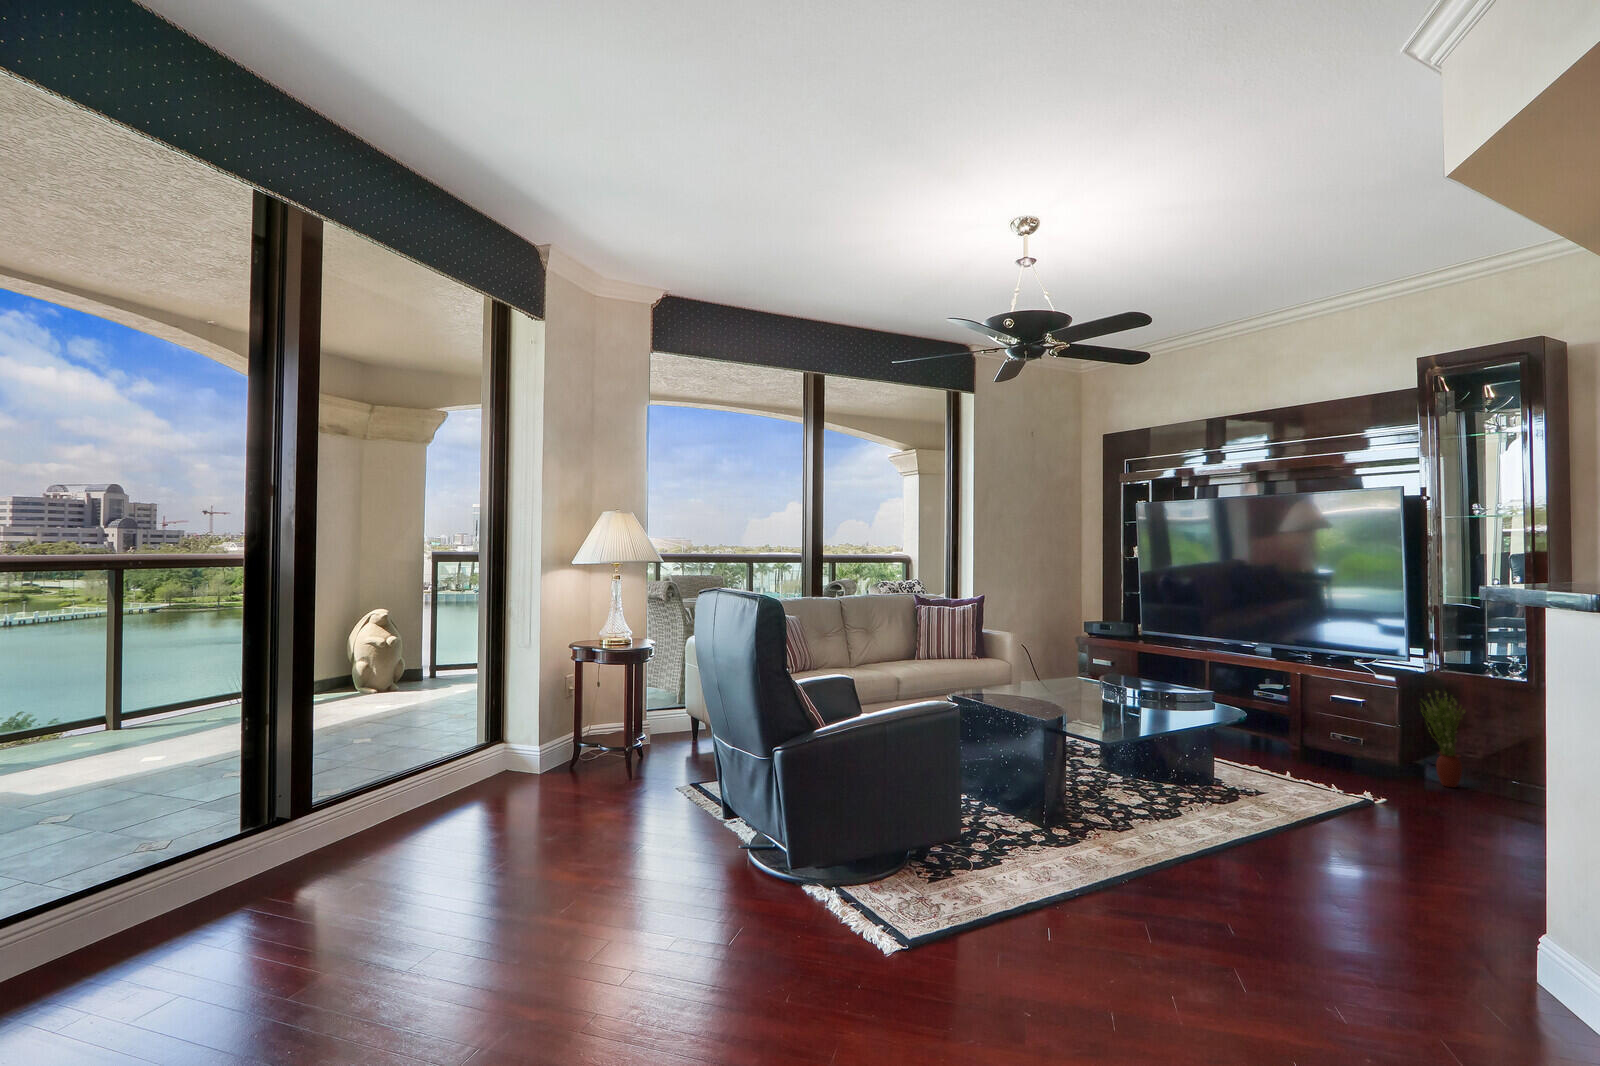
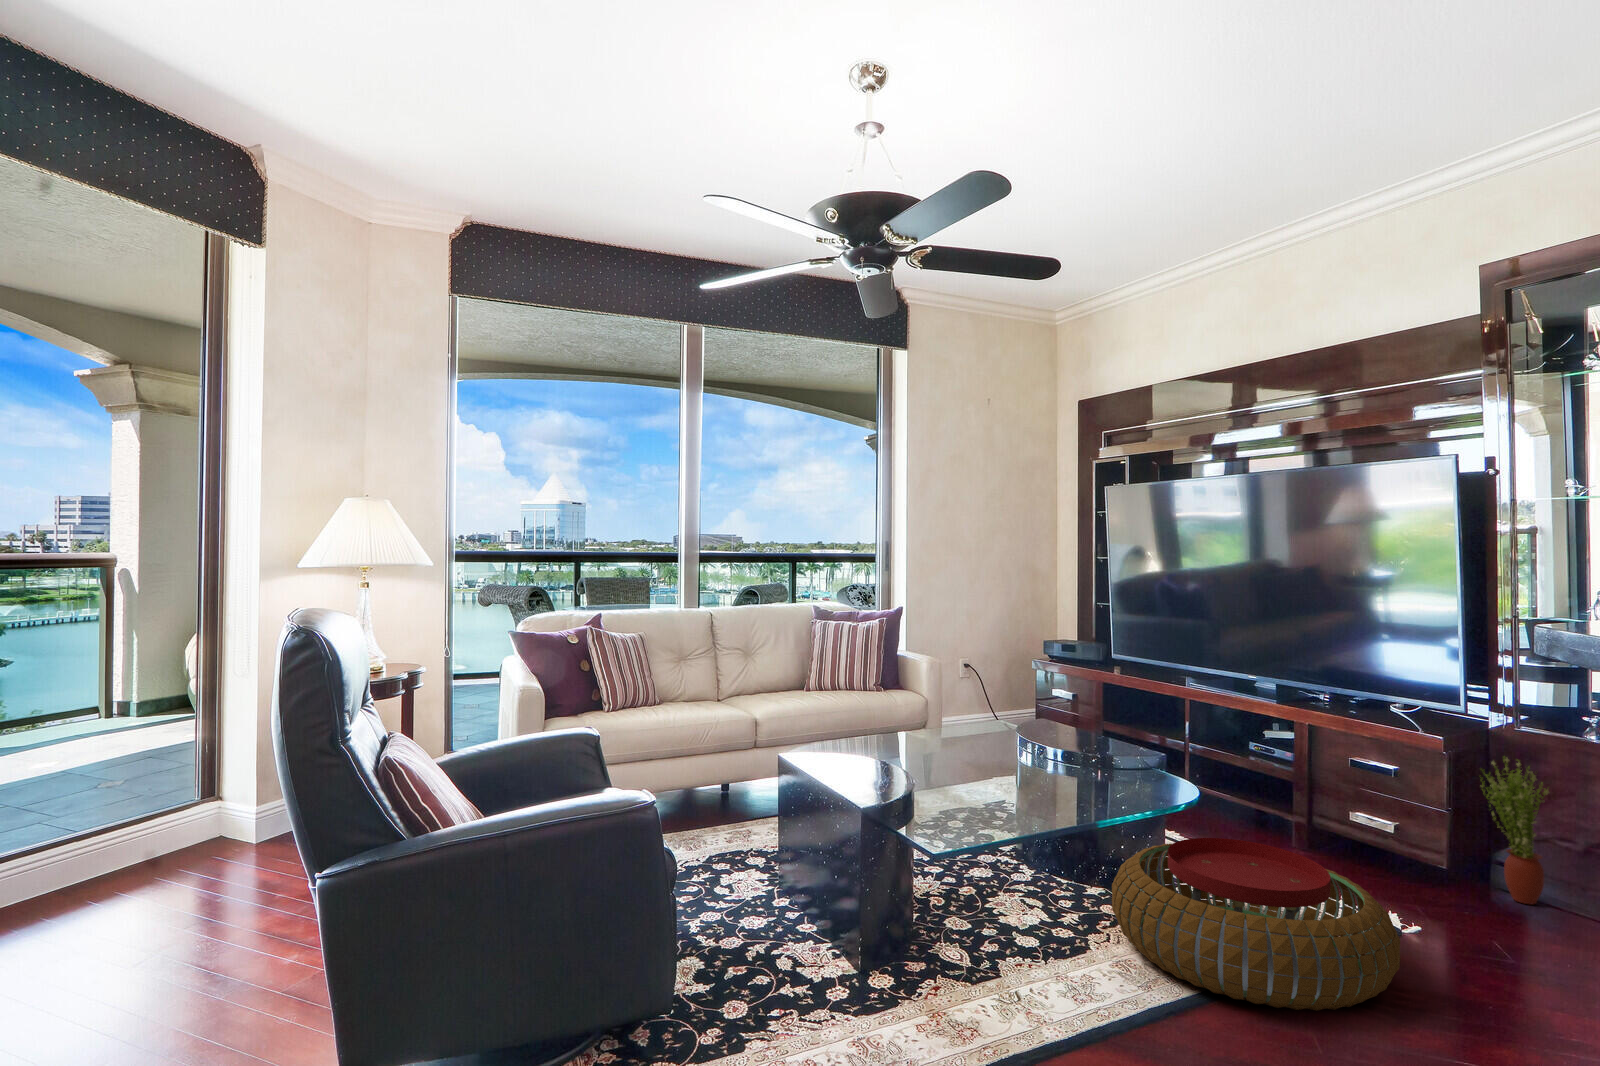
pouf: none [1190,744,1381,838] -> present [1112,838,1400,1011]

